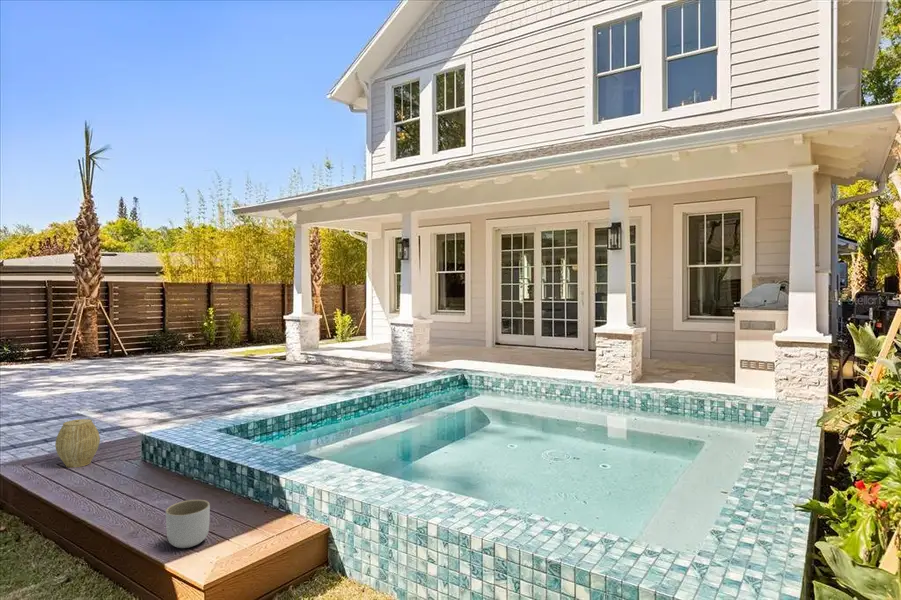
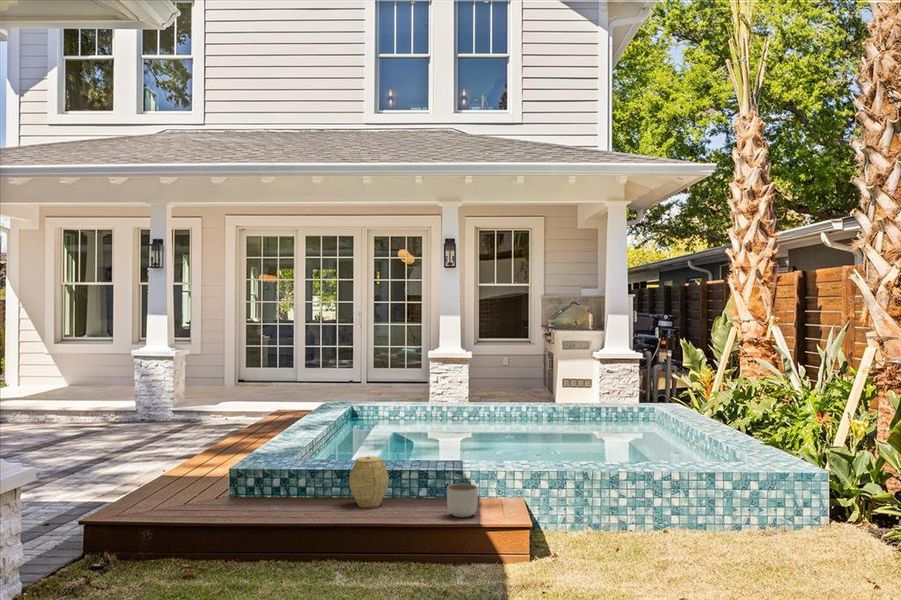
woven basket: present [55,419,100,468] -> present [349,456,389,507]

